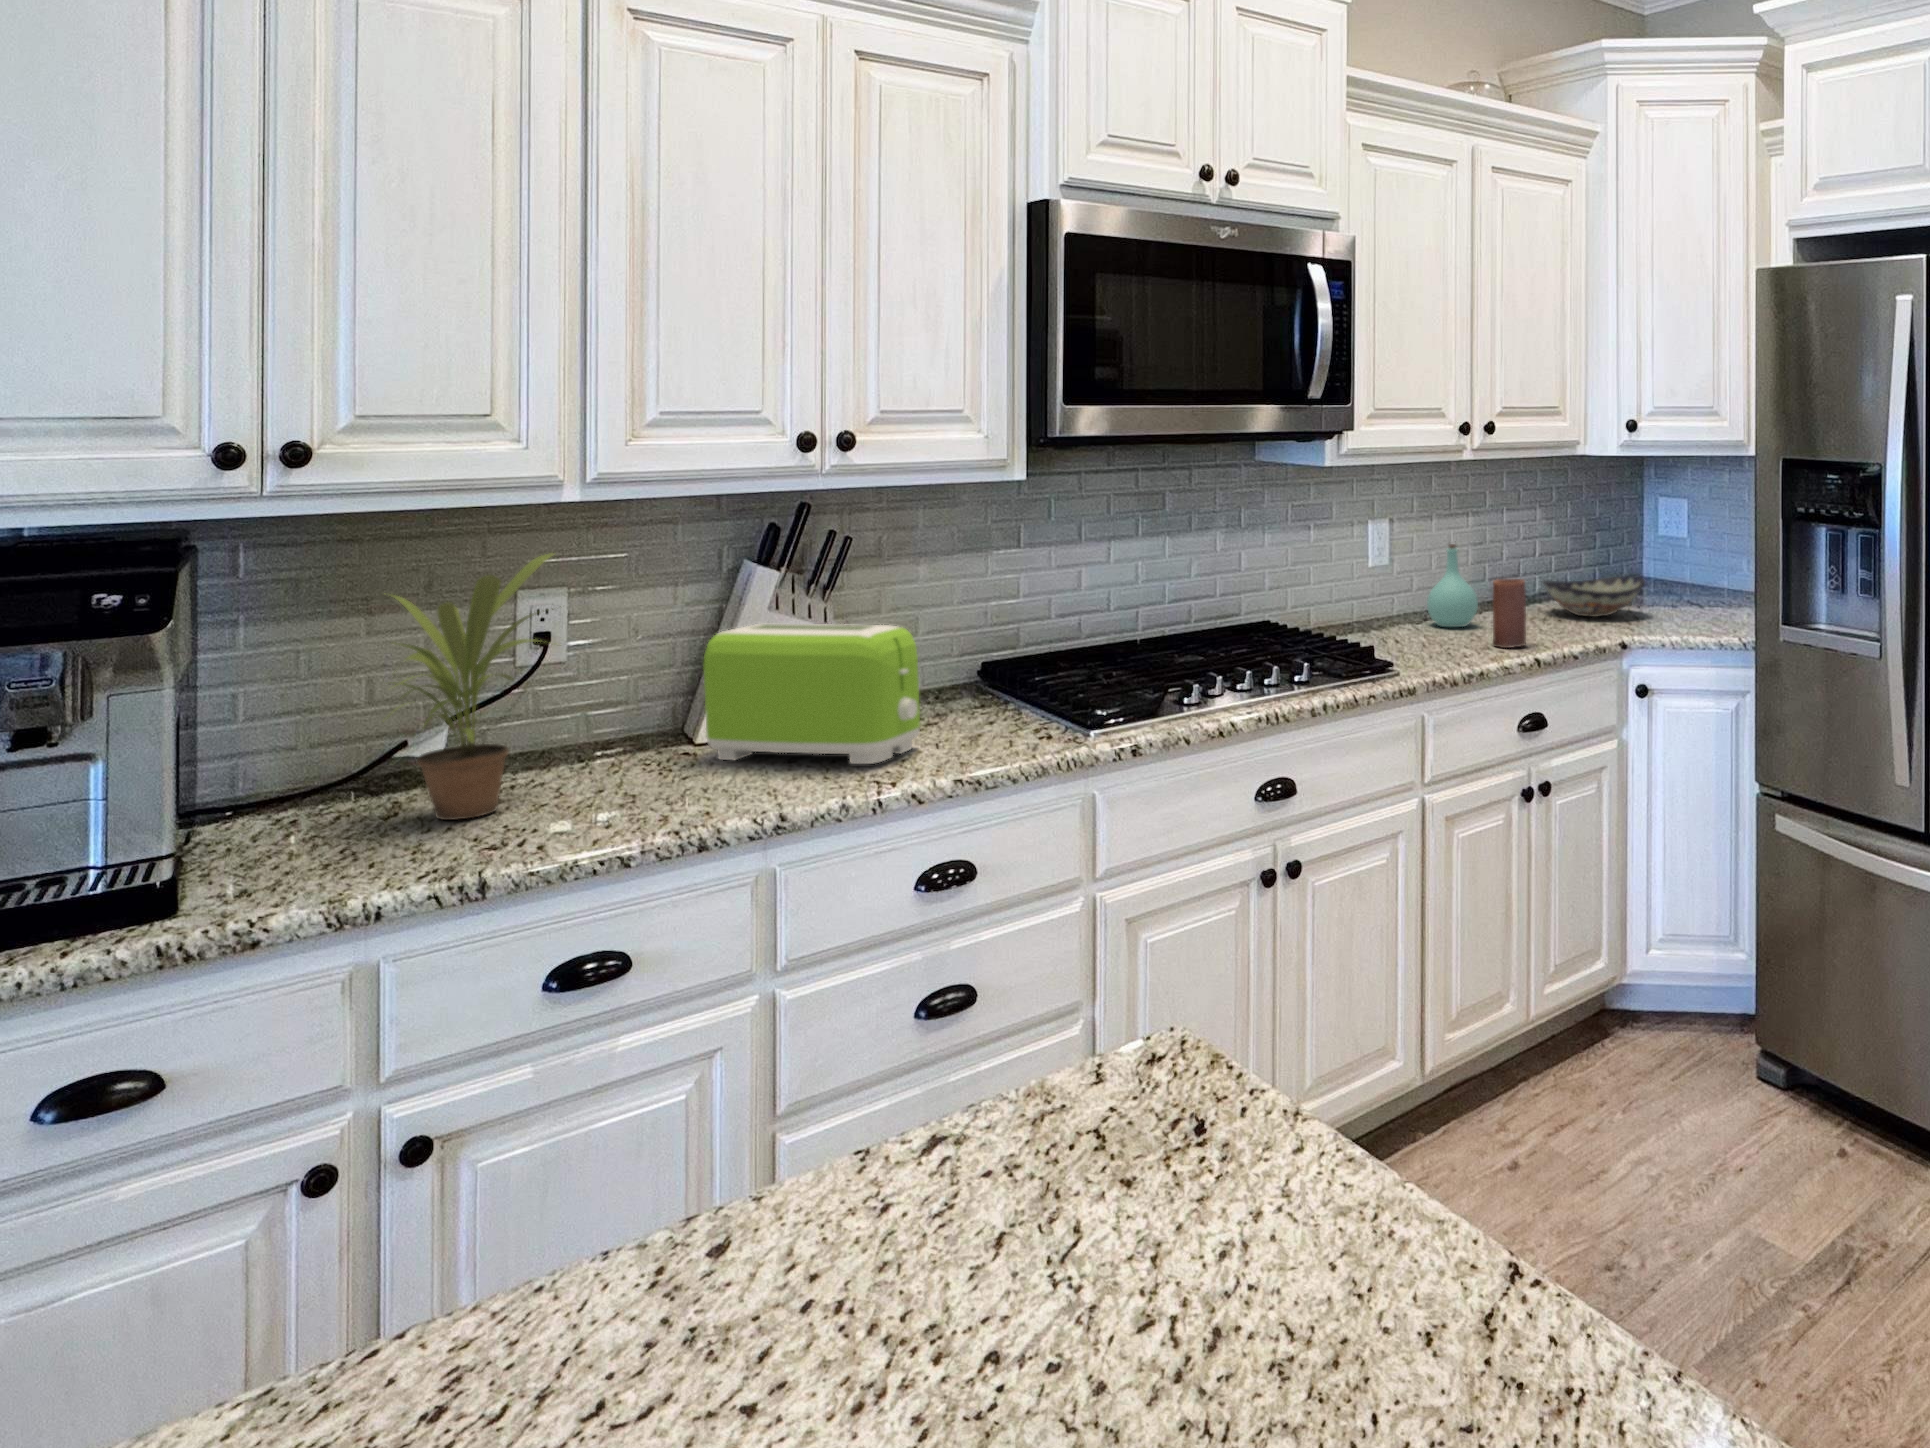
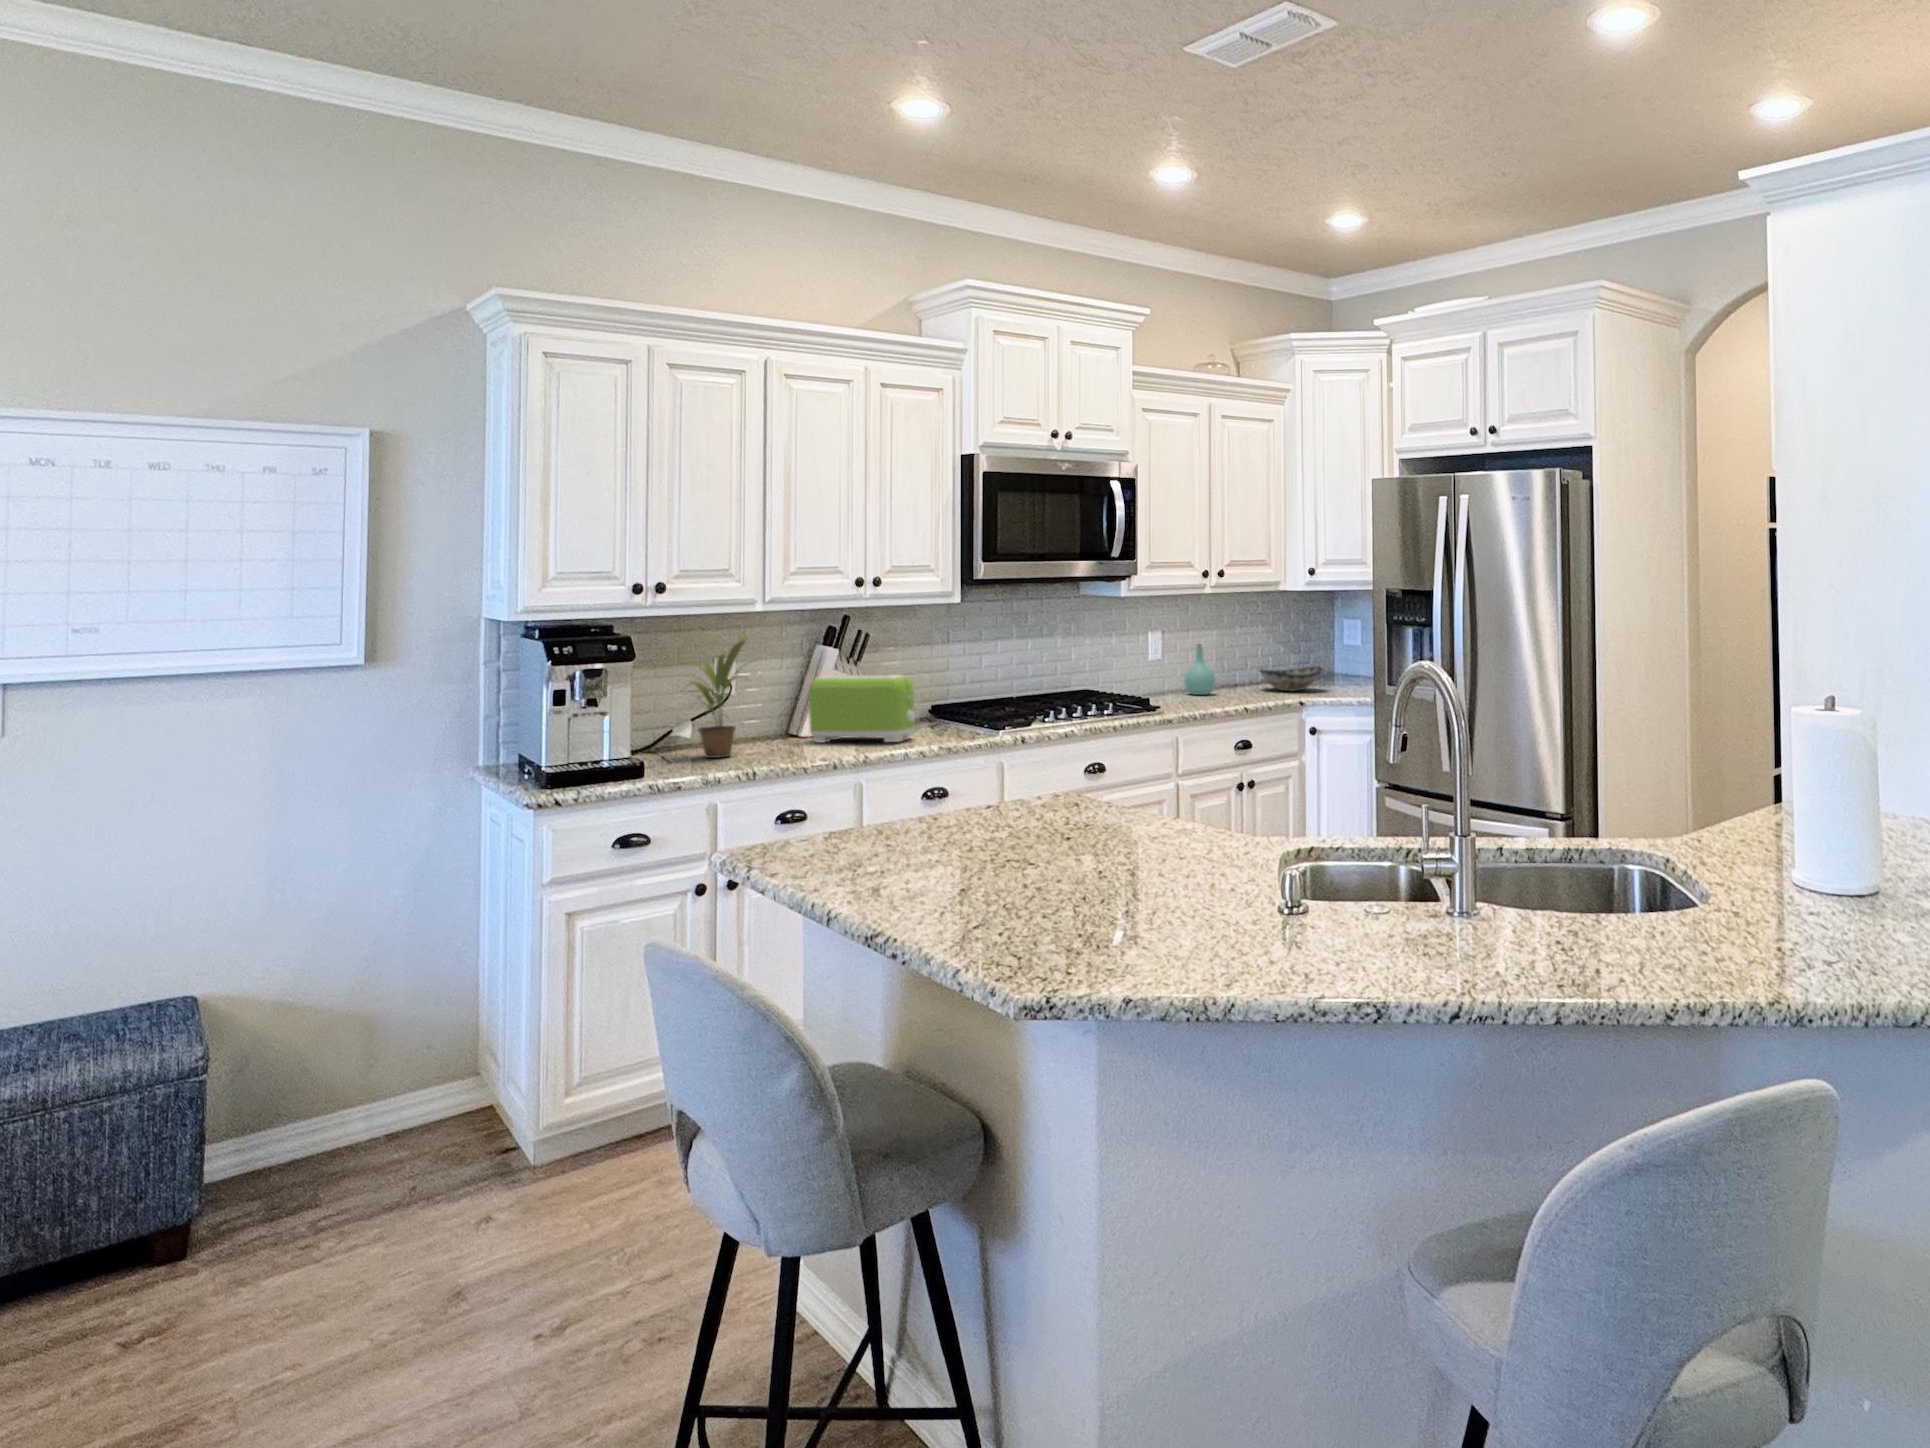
candle: present [1493,579,1526,648] -> none [1221,662,1242,702]

